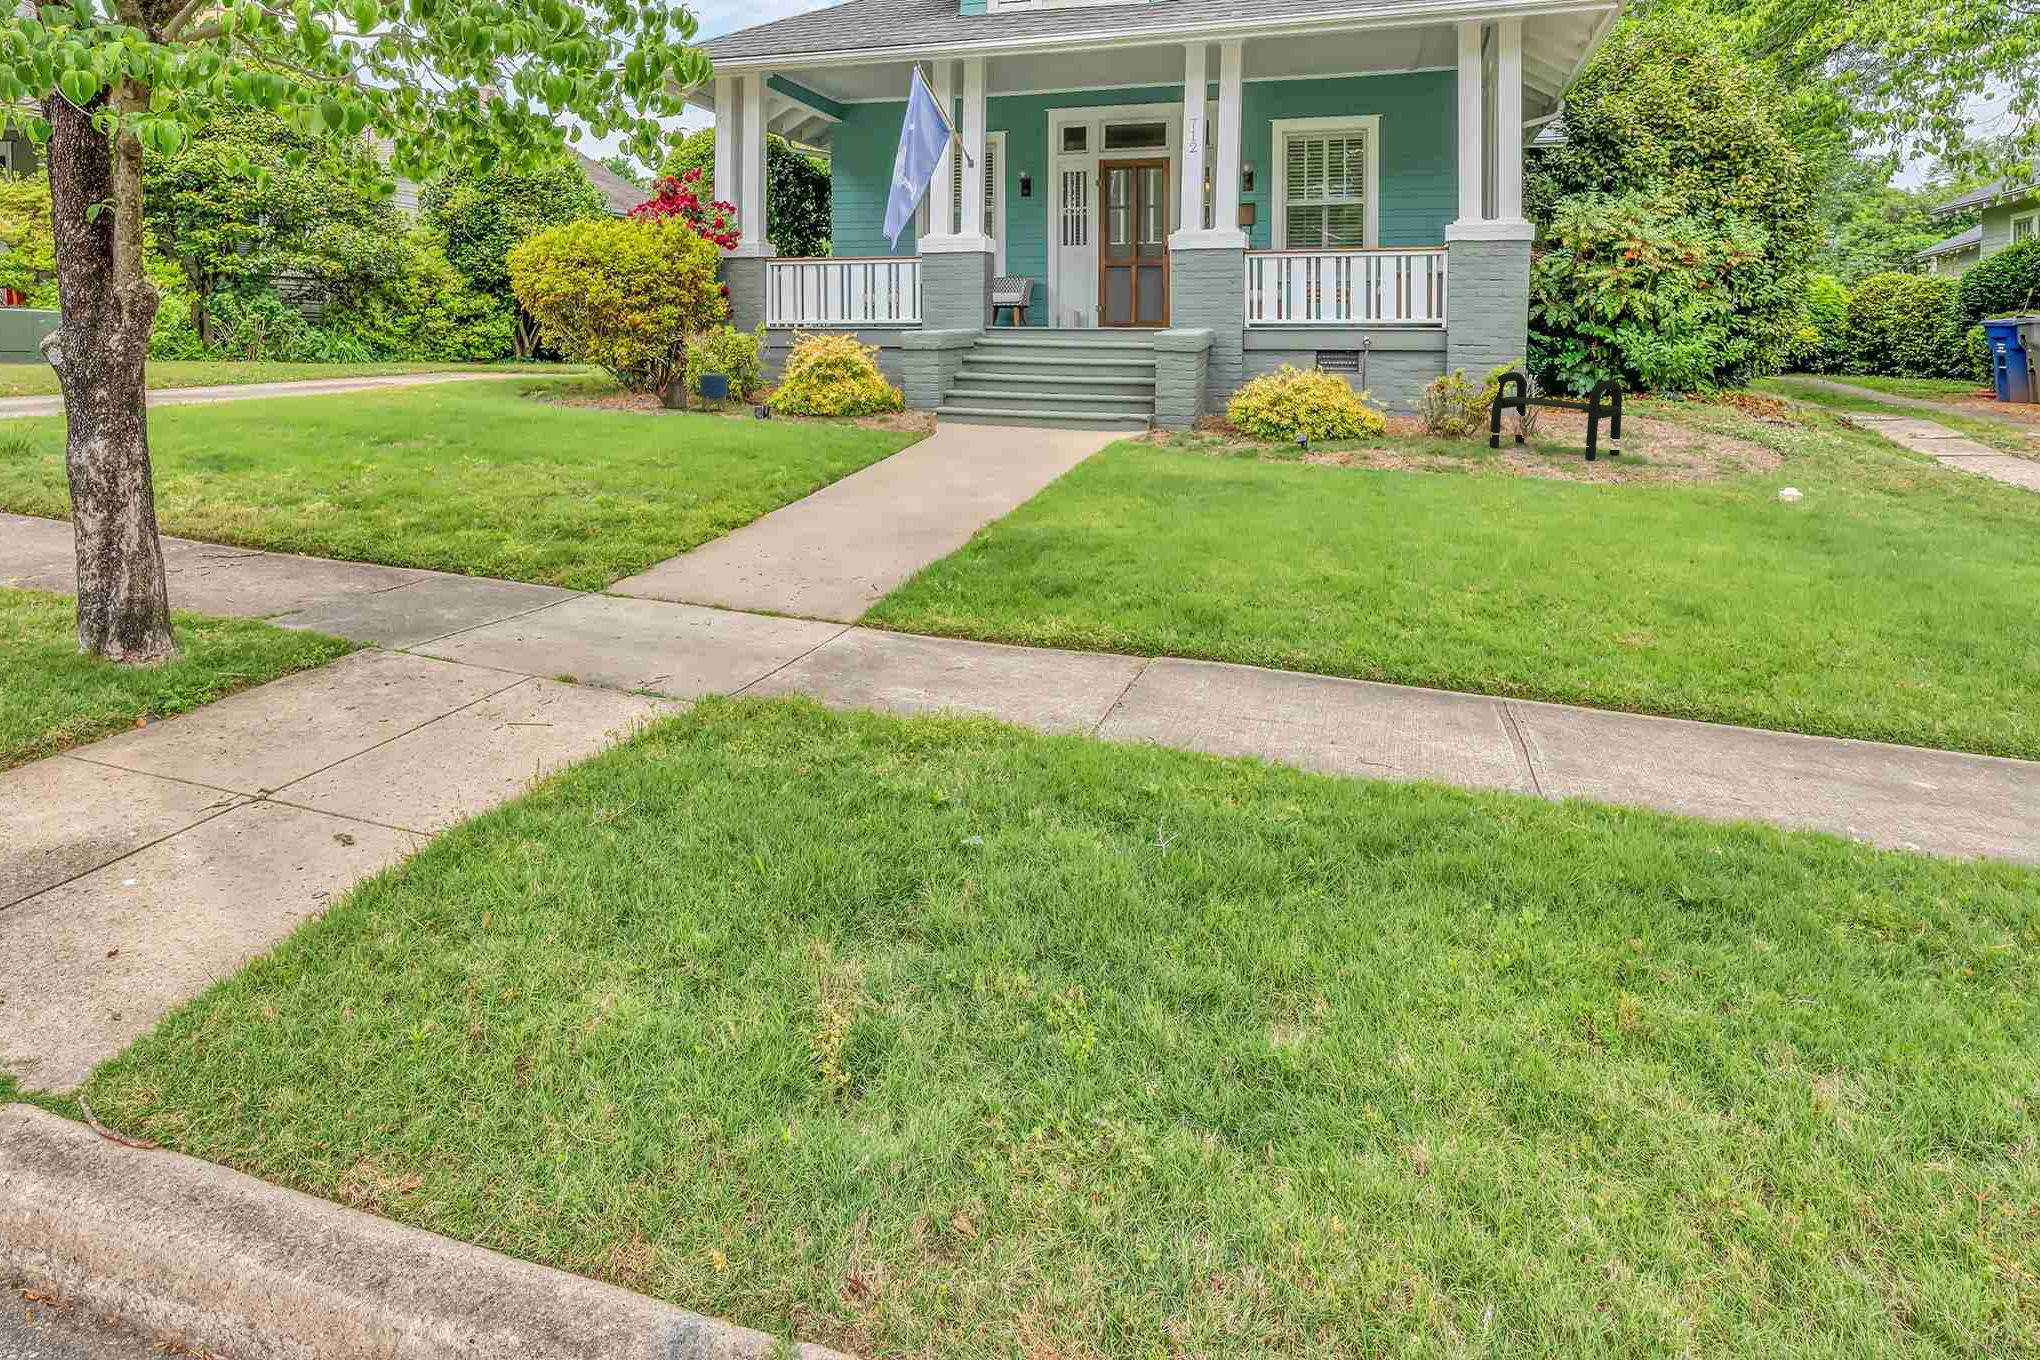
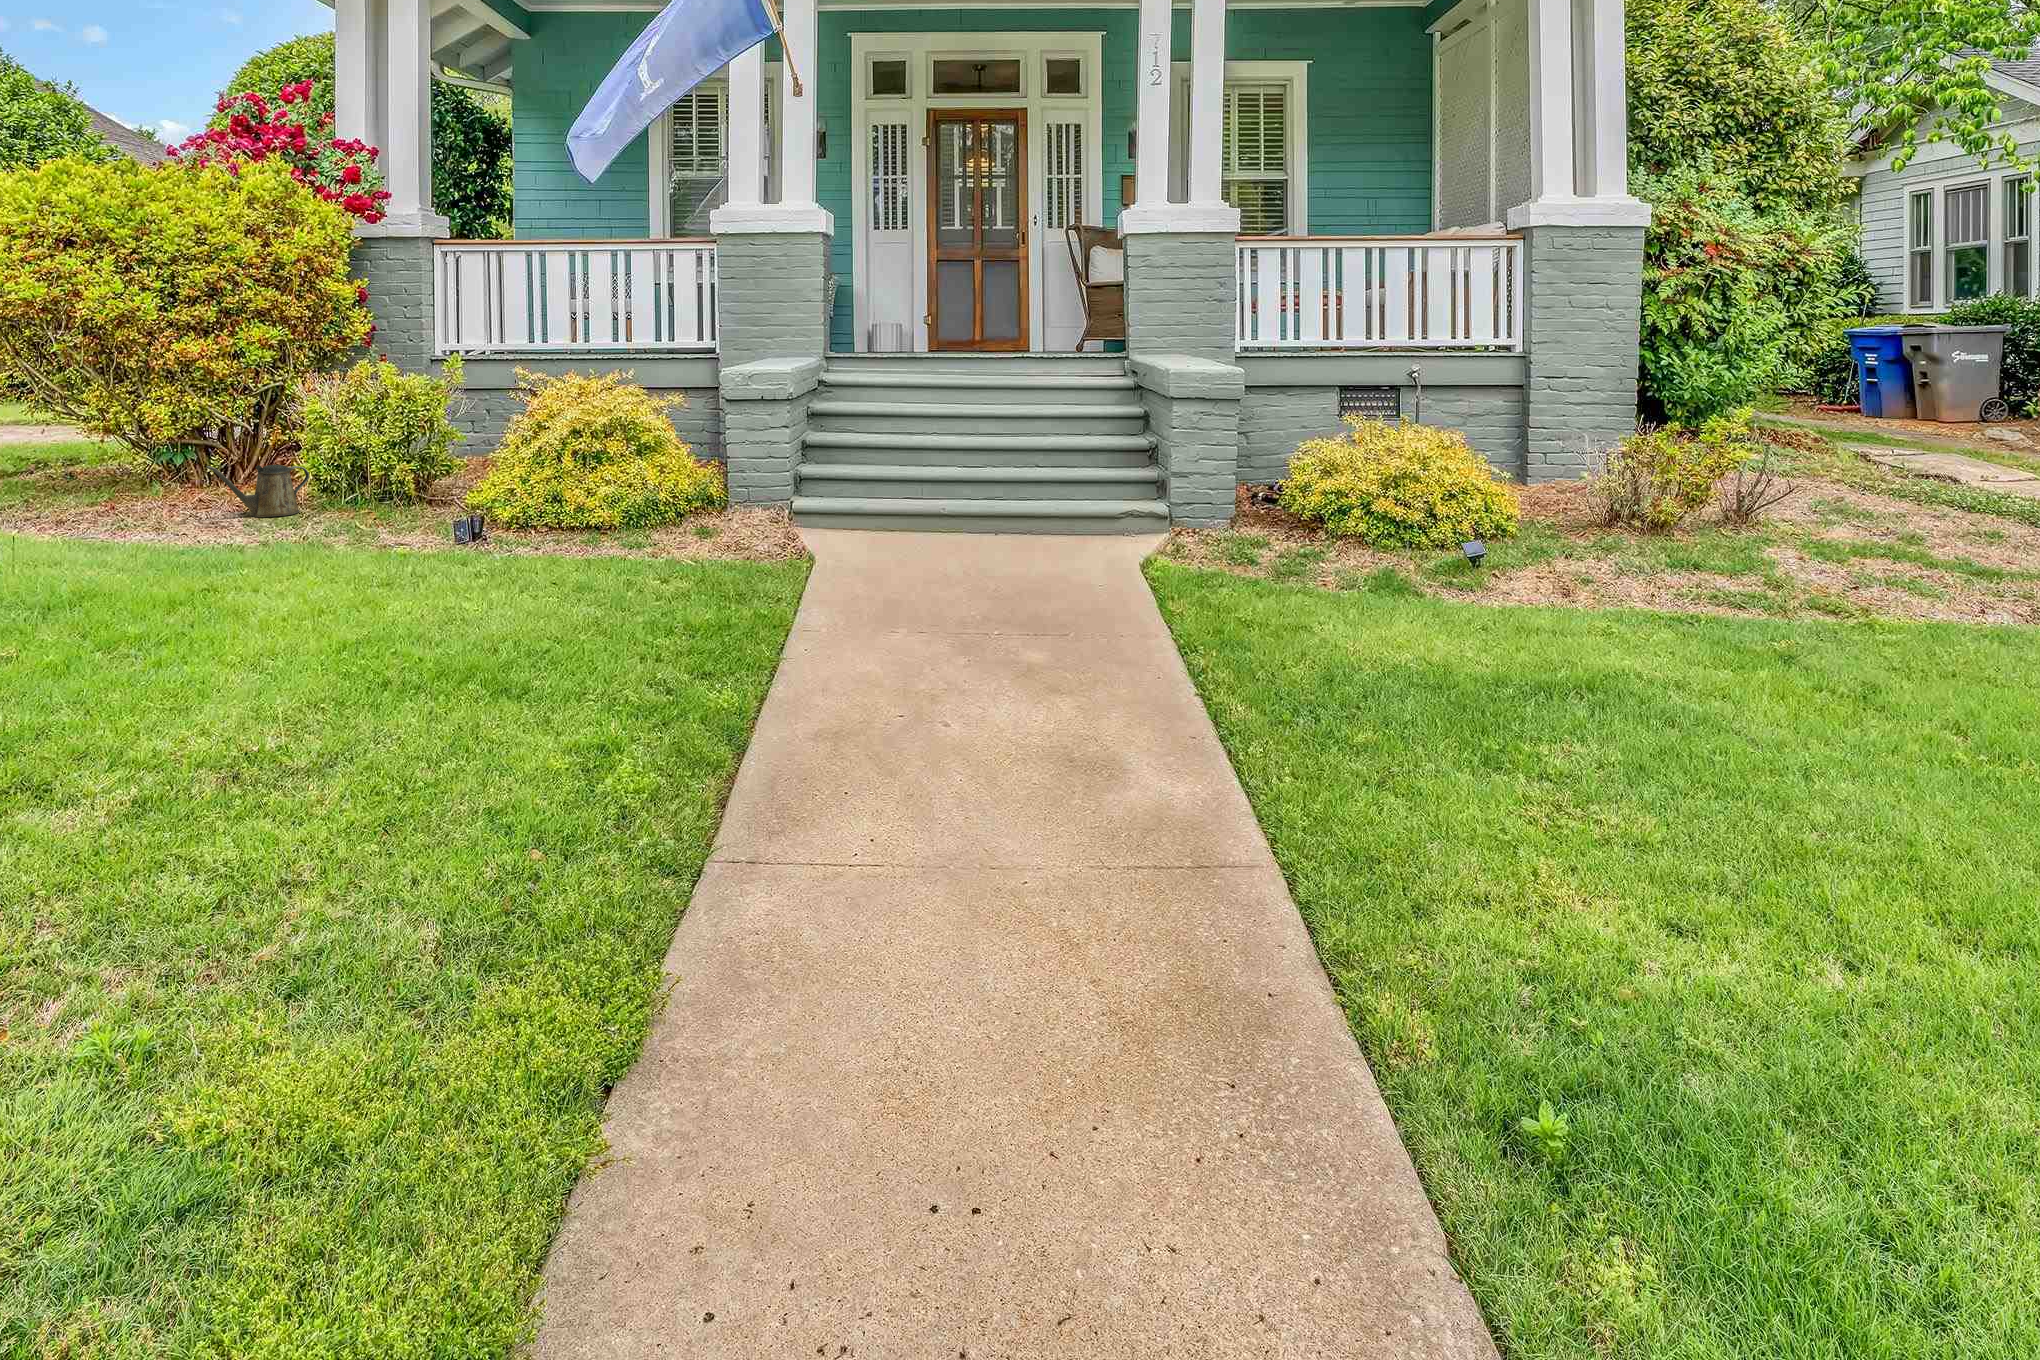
bench: present [1489,372,1622,460] -> none [1624,416,1810,549]
planter: present [701,373,727,412] -> none [327,448,381,523]

